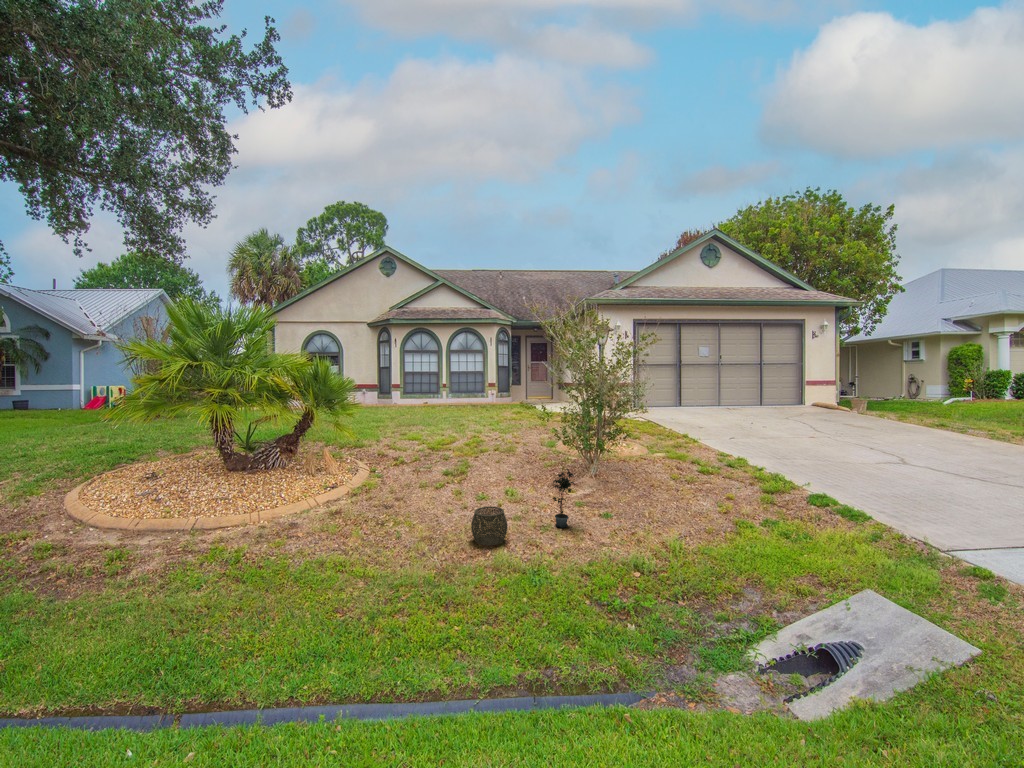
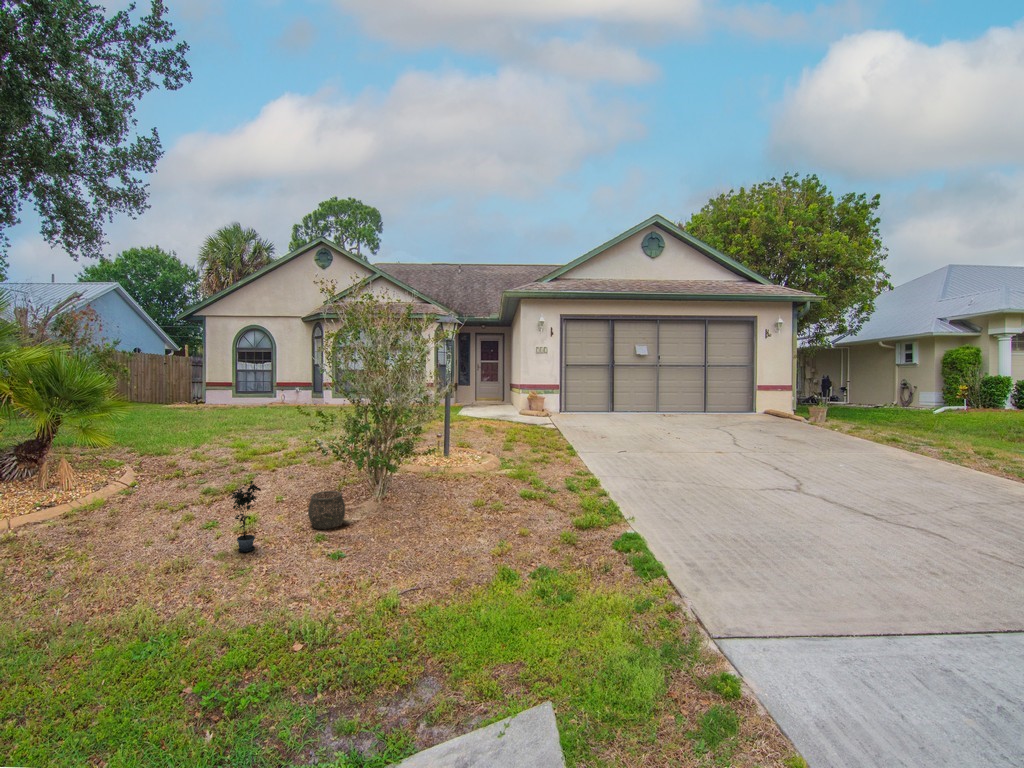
woven basket: present [471,506,508,546] -> present [308,491,345,529]

